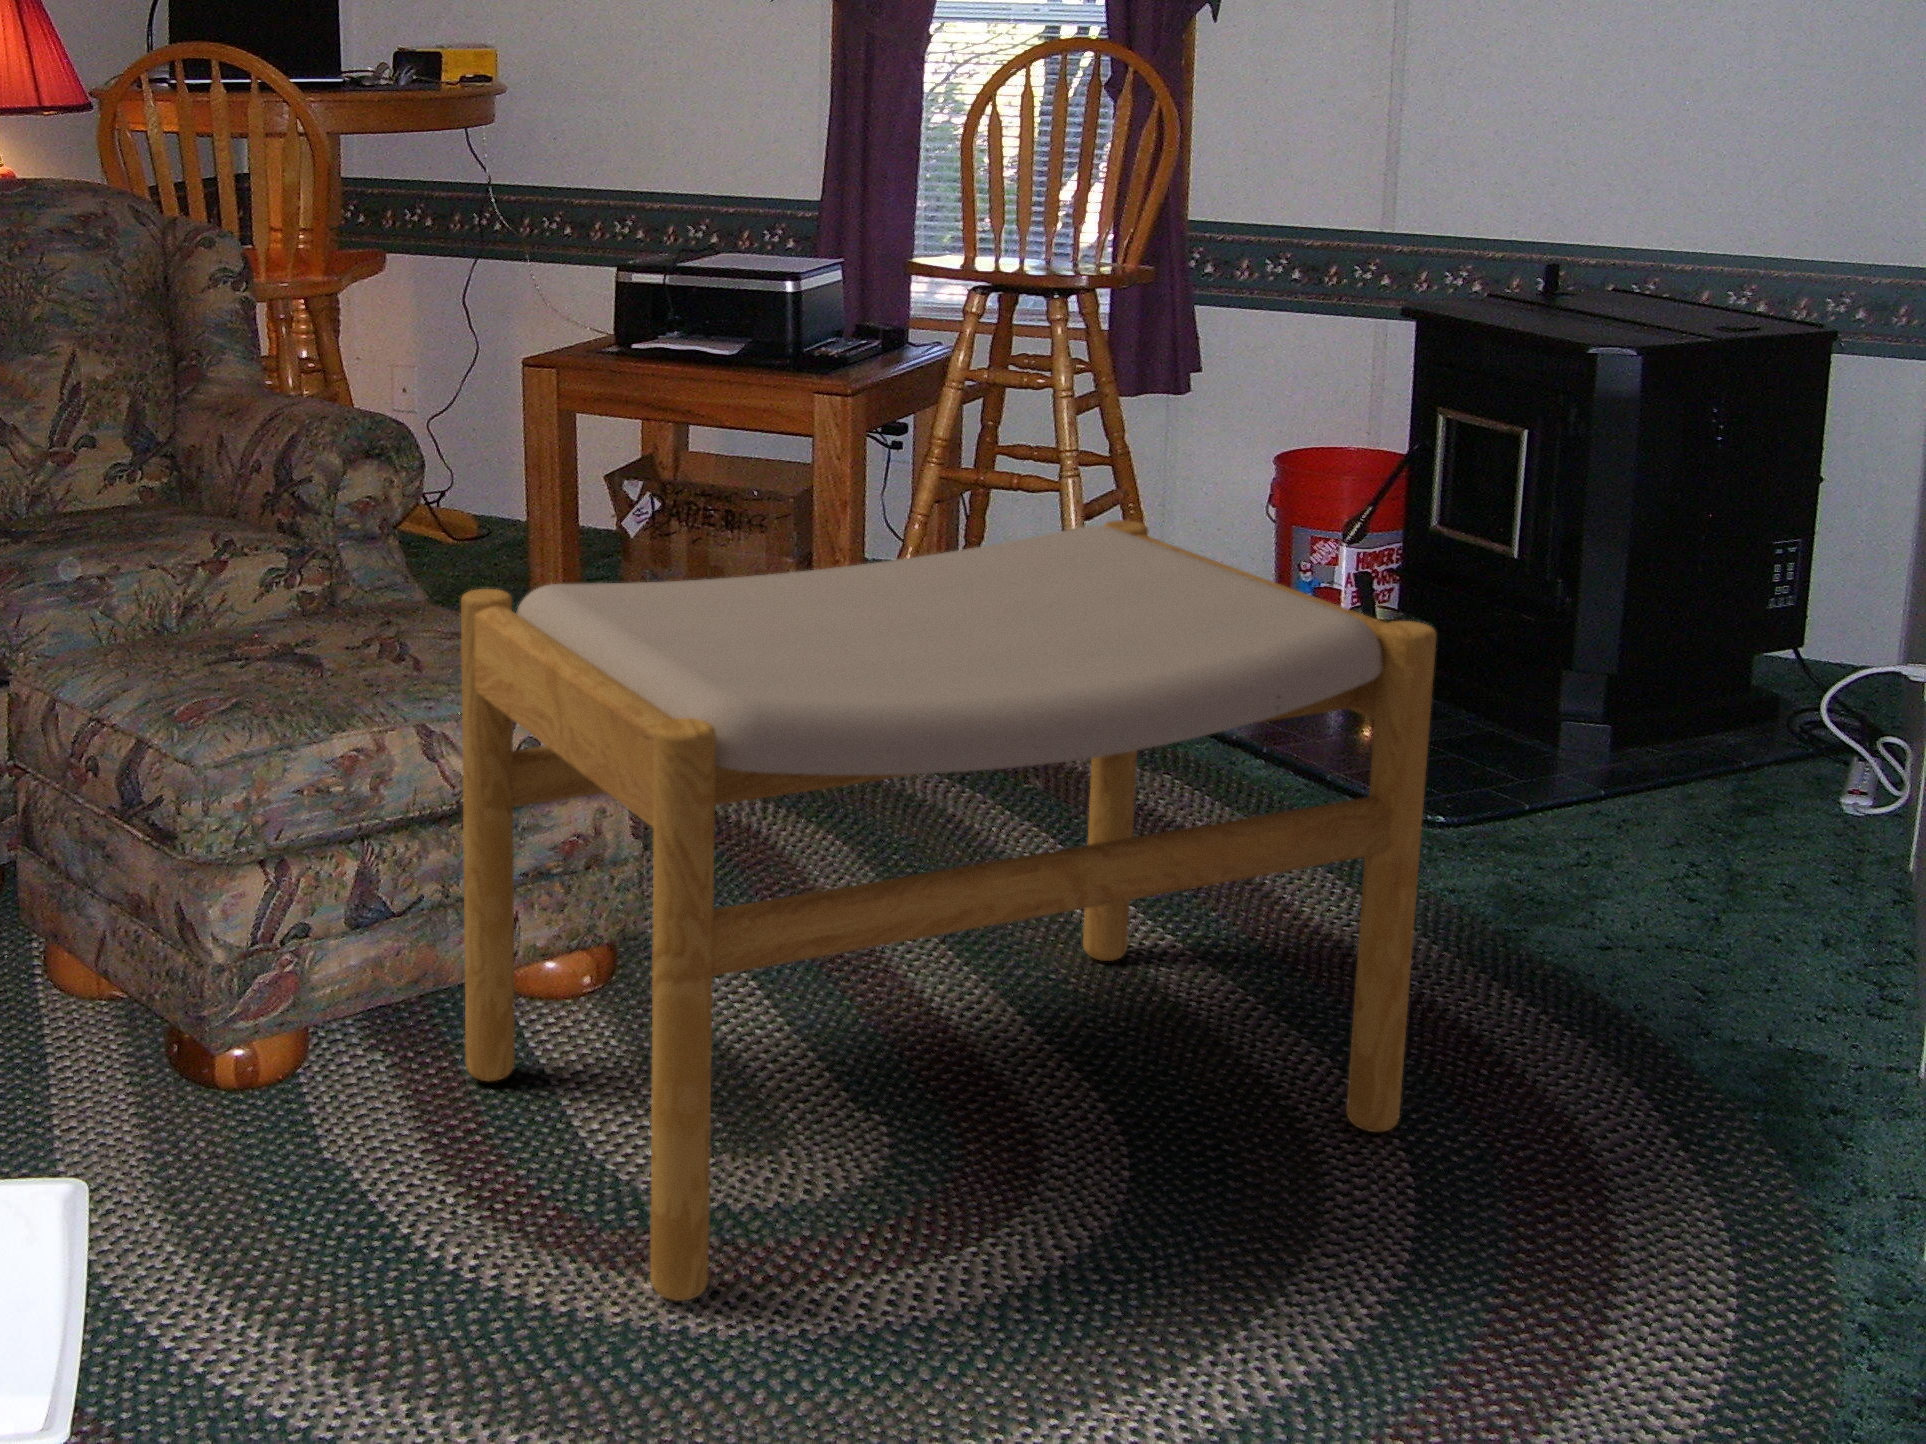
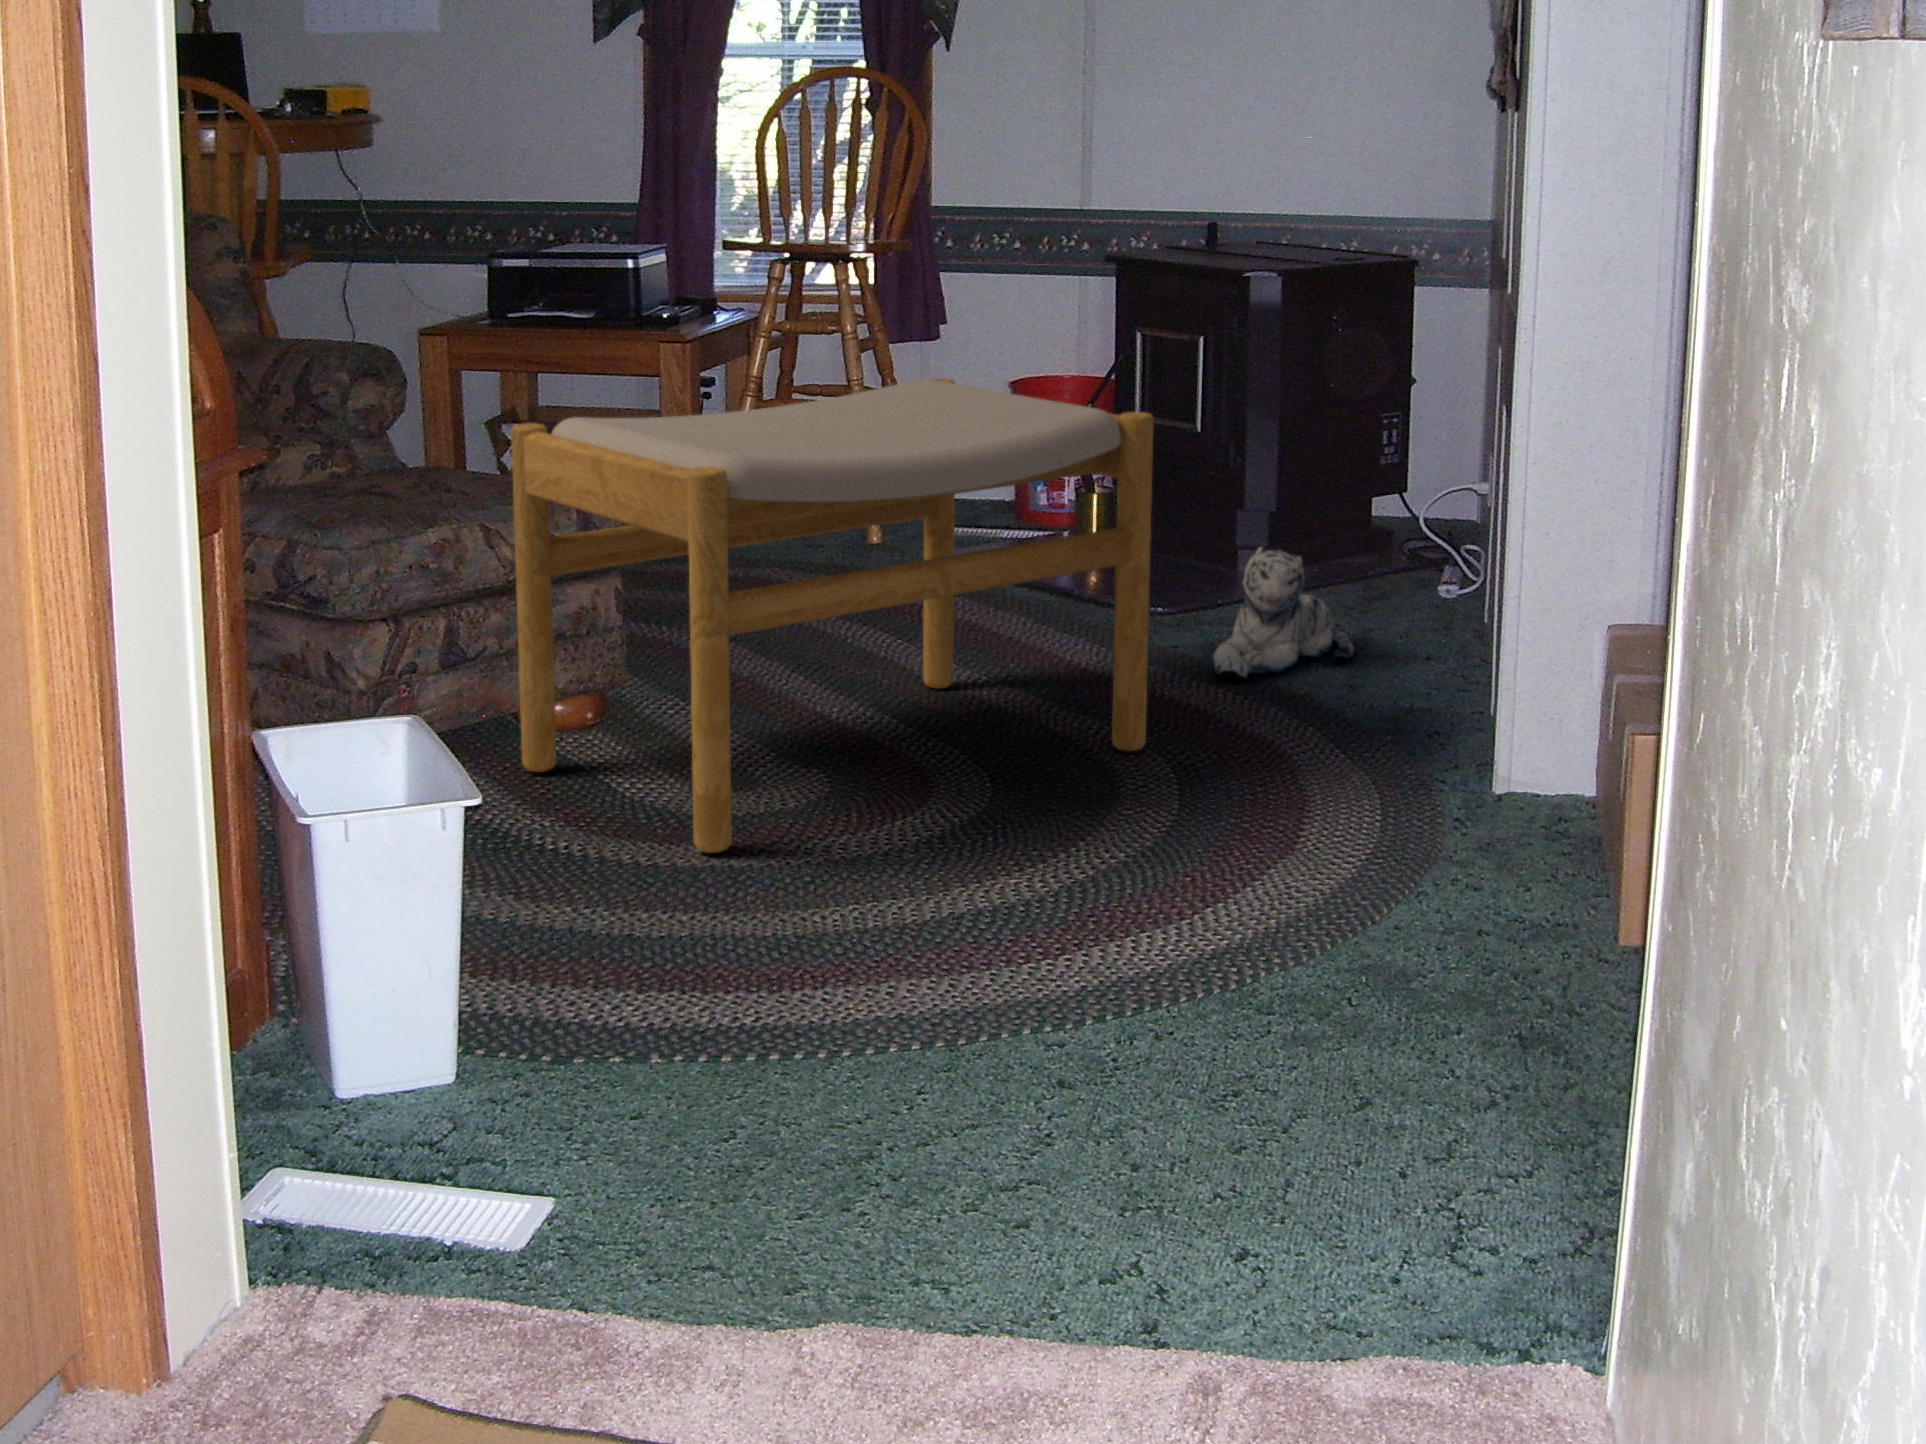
plush toy: none [1524,783,1749,987] -> present [1213,547,1354,677]

